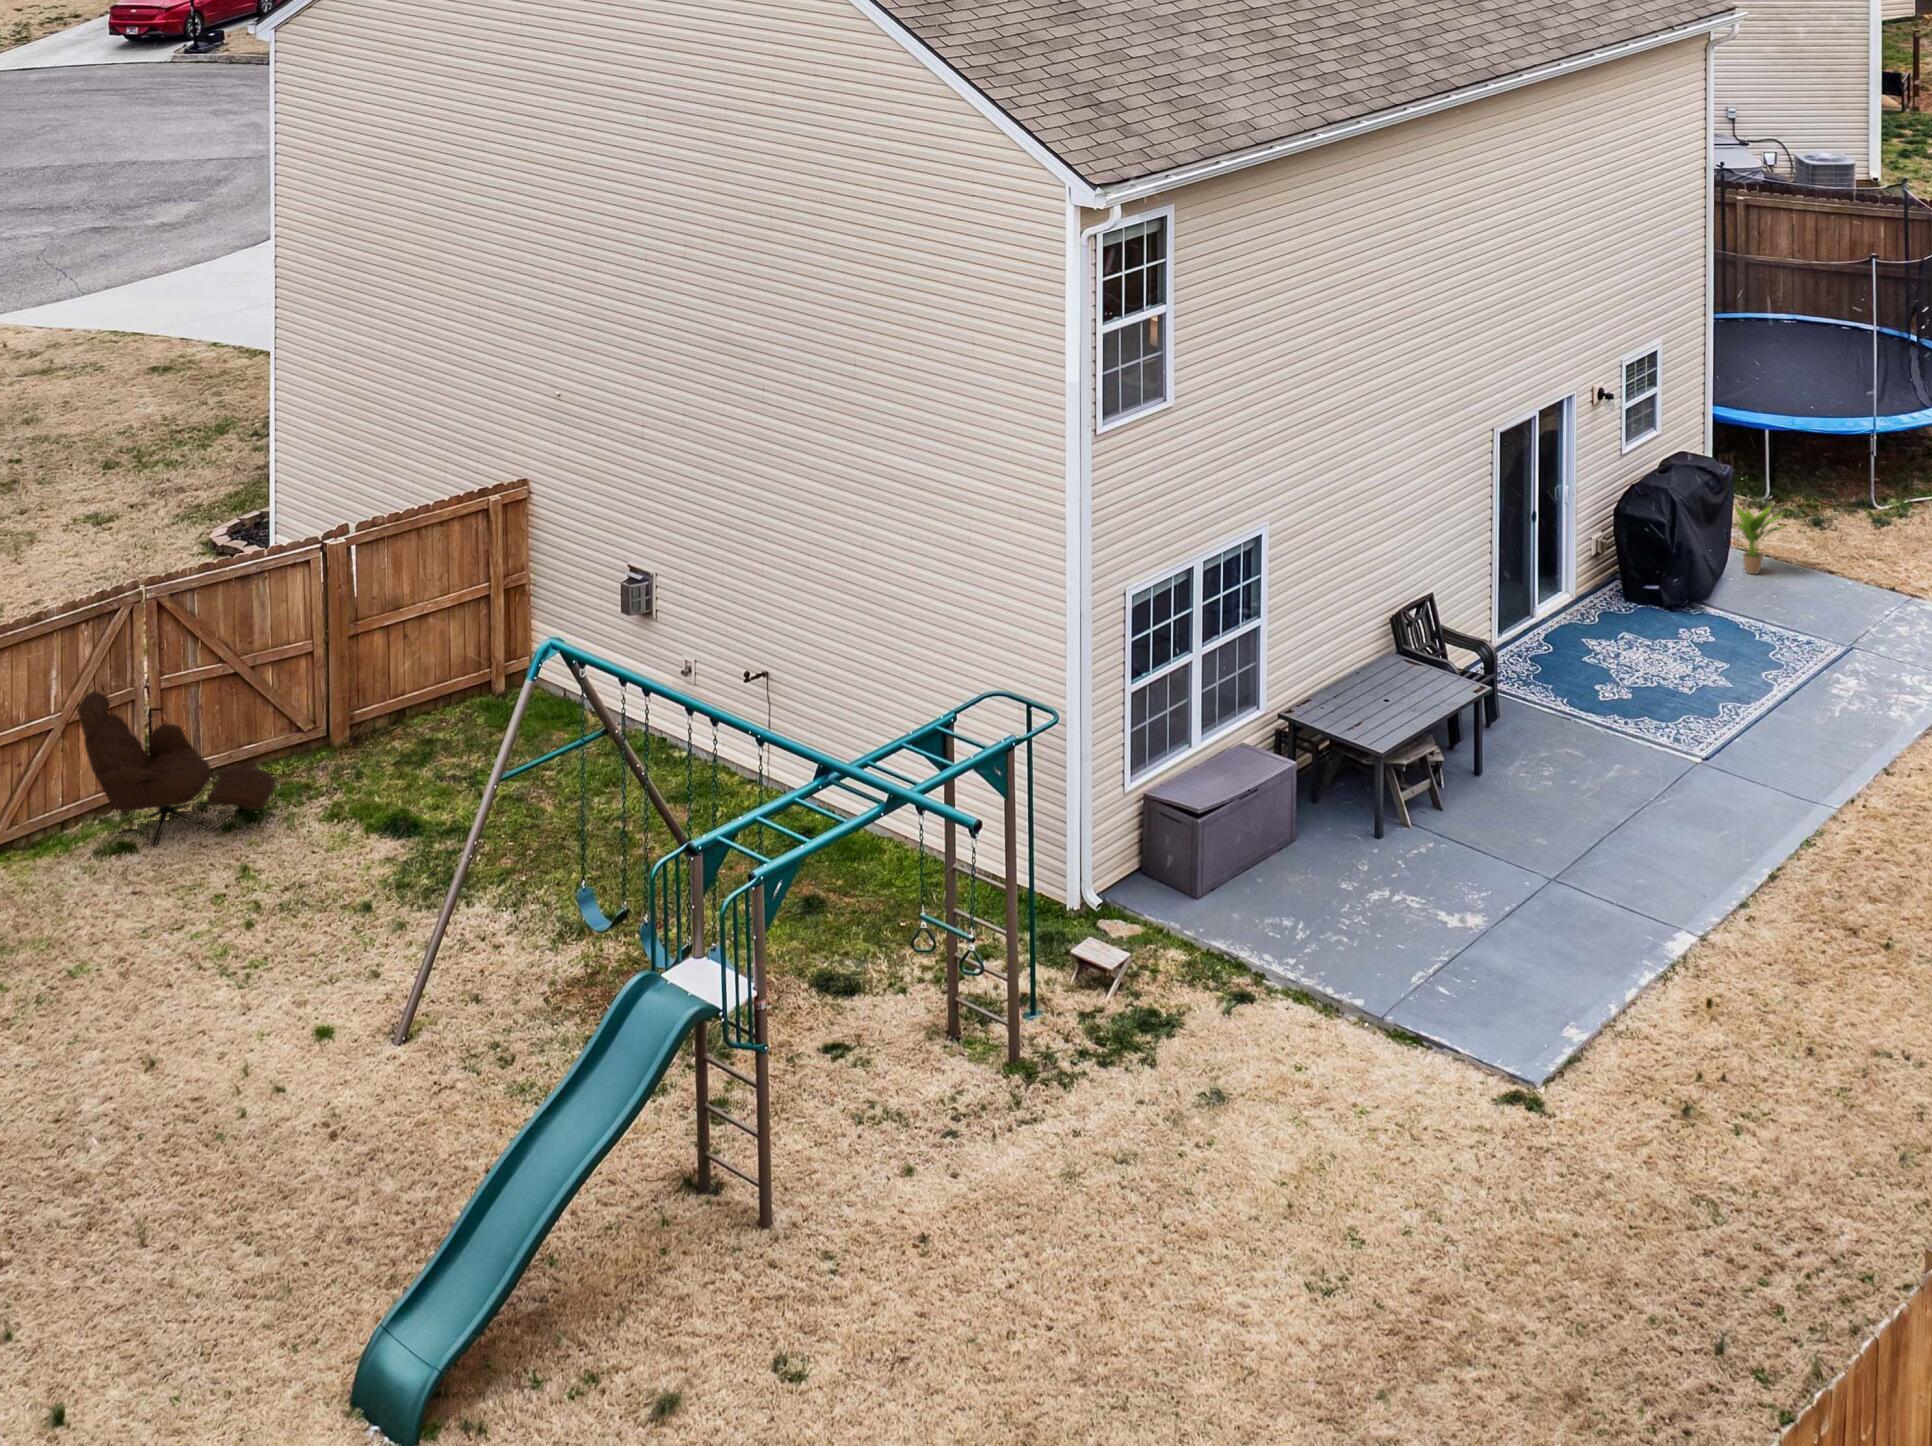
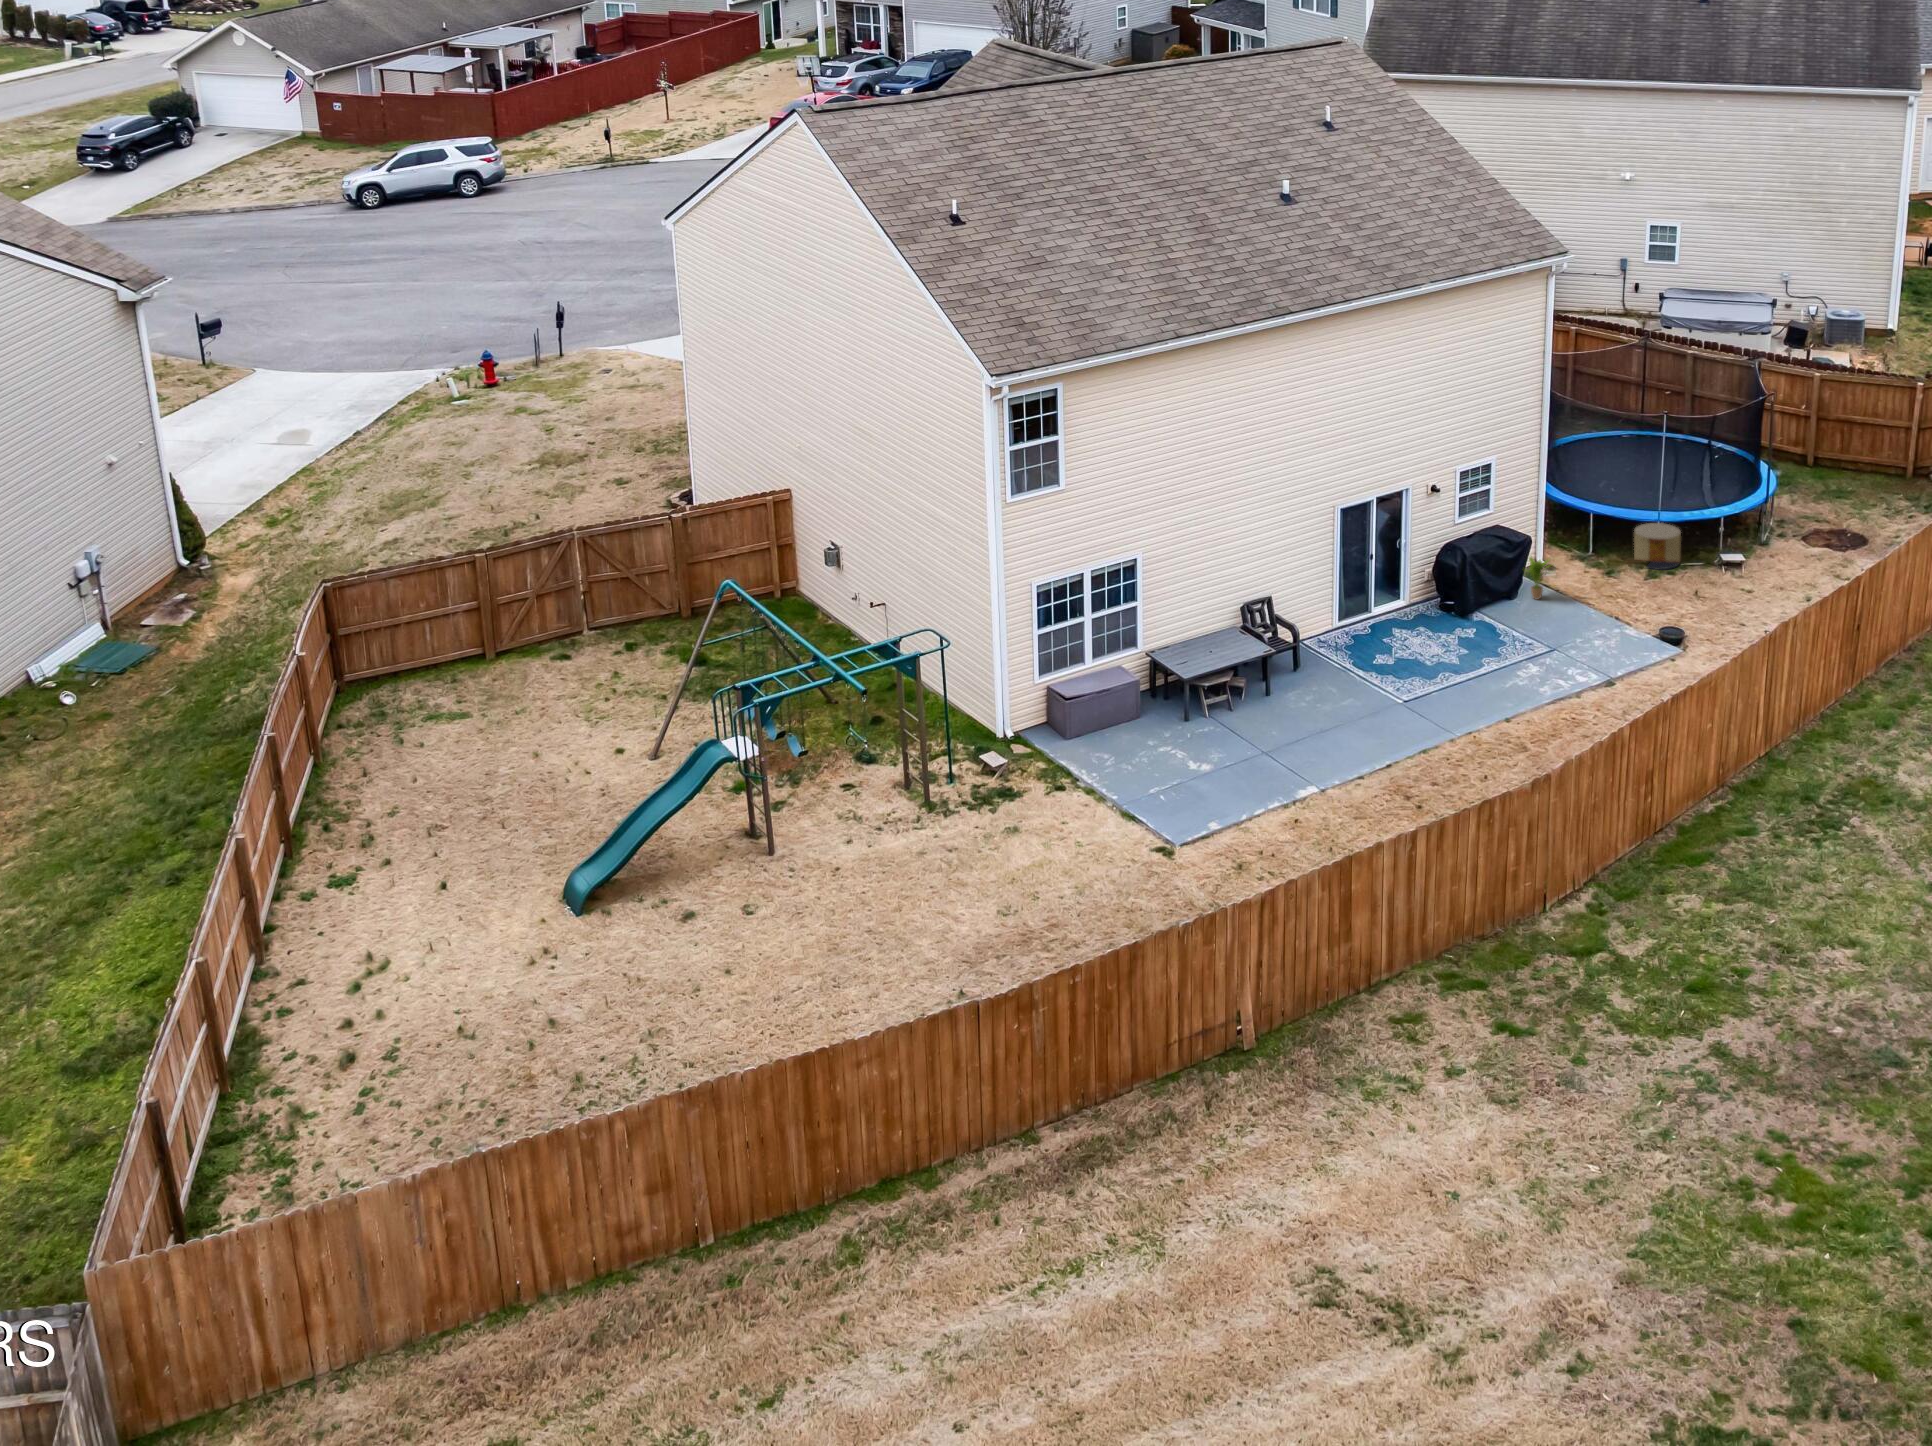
side table: none [1837,443,1912,514] -> present [1634,523,1681,570]
lounge chair: present [78,691,276,847] -> none [547,570,646,658]

